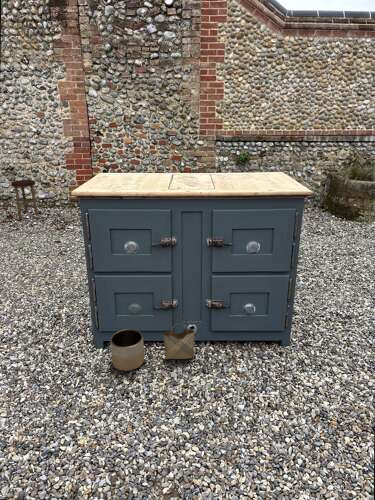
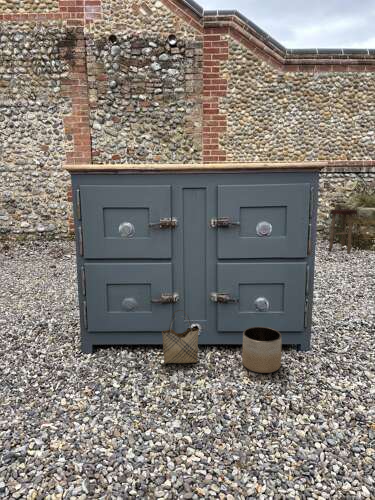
stool: present [11,180,38,221] -> present [329,209,357,253]
planter: present [110,329,144,371] -> present [242,327,282,373]

